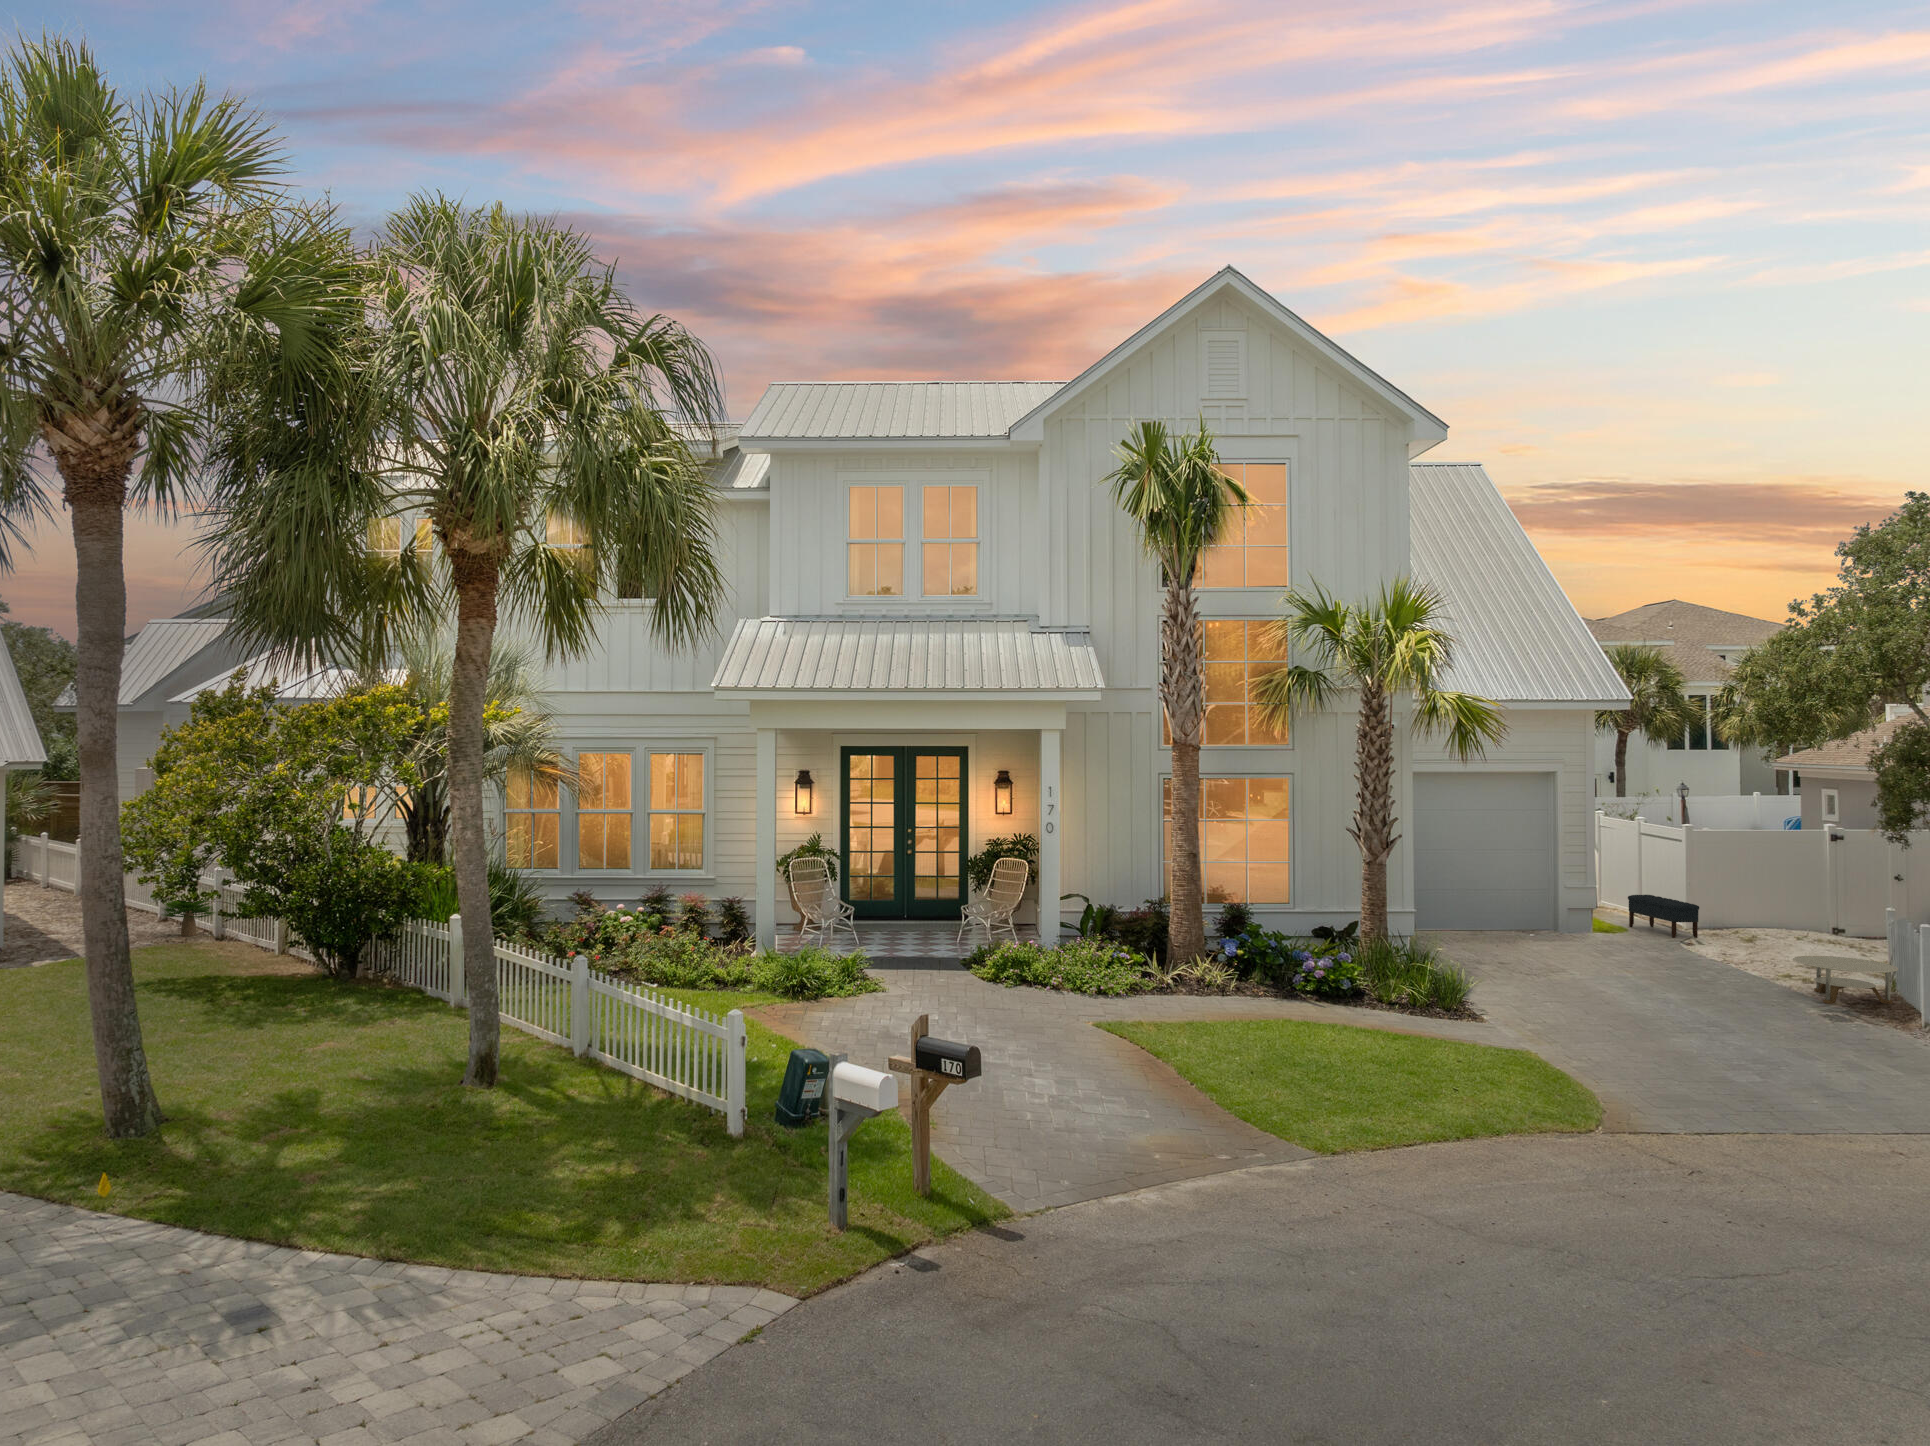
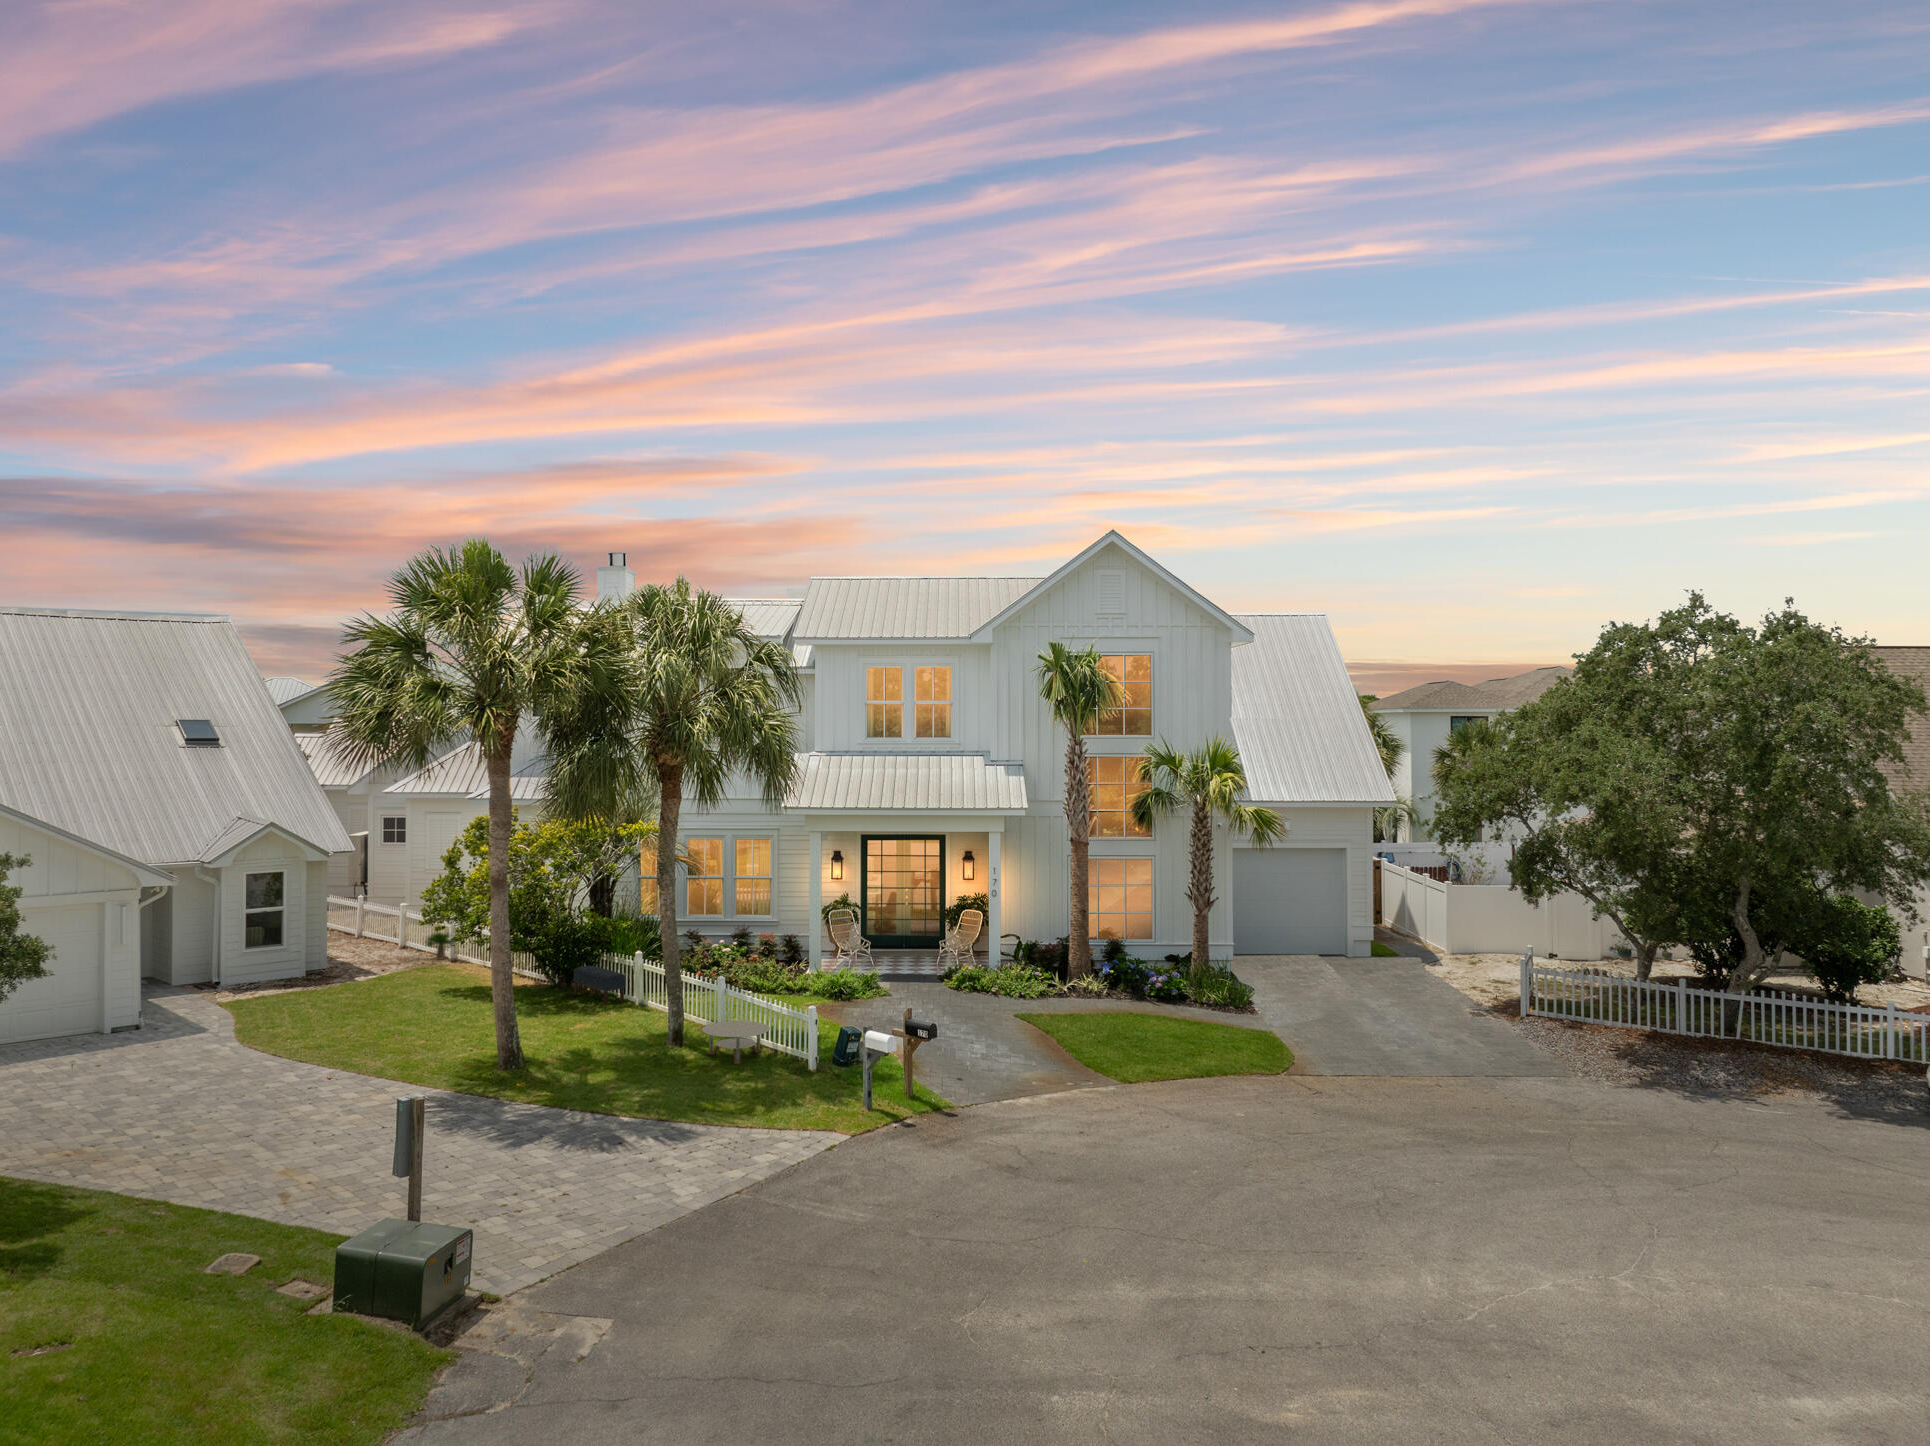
bench: present [1628,895,1699,938] -> present [574,966,626,1004]
round table: present [1793,956,1898,1004] -> present [702,1021,770,1064]

